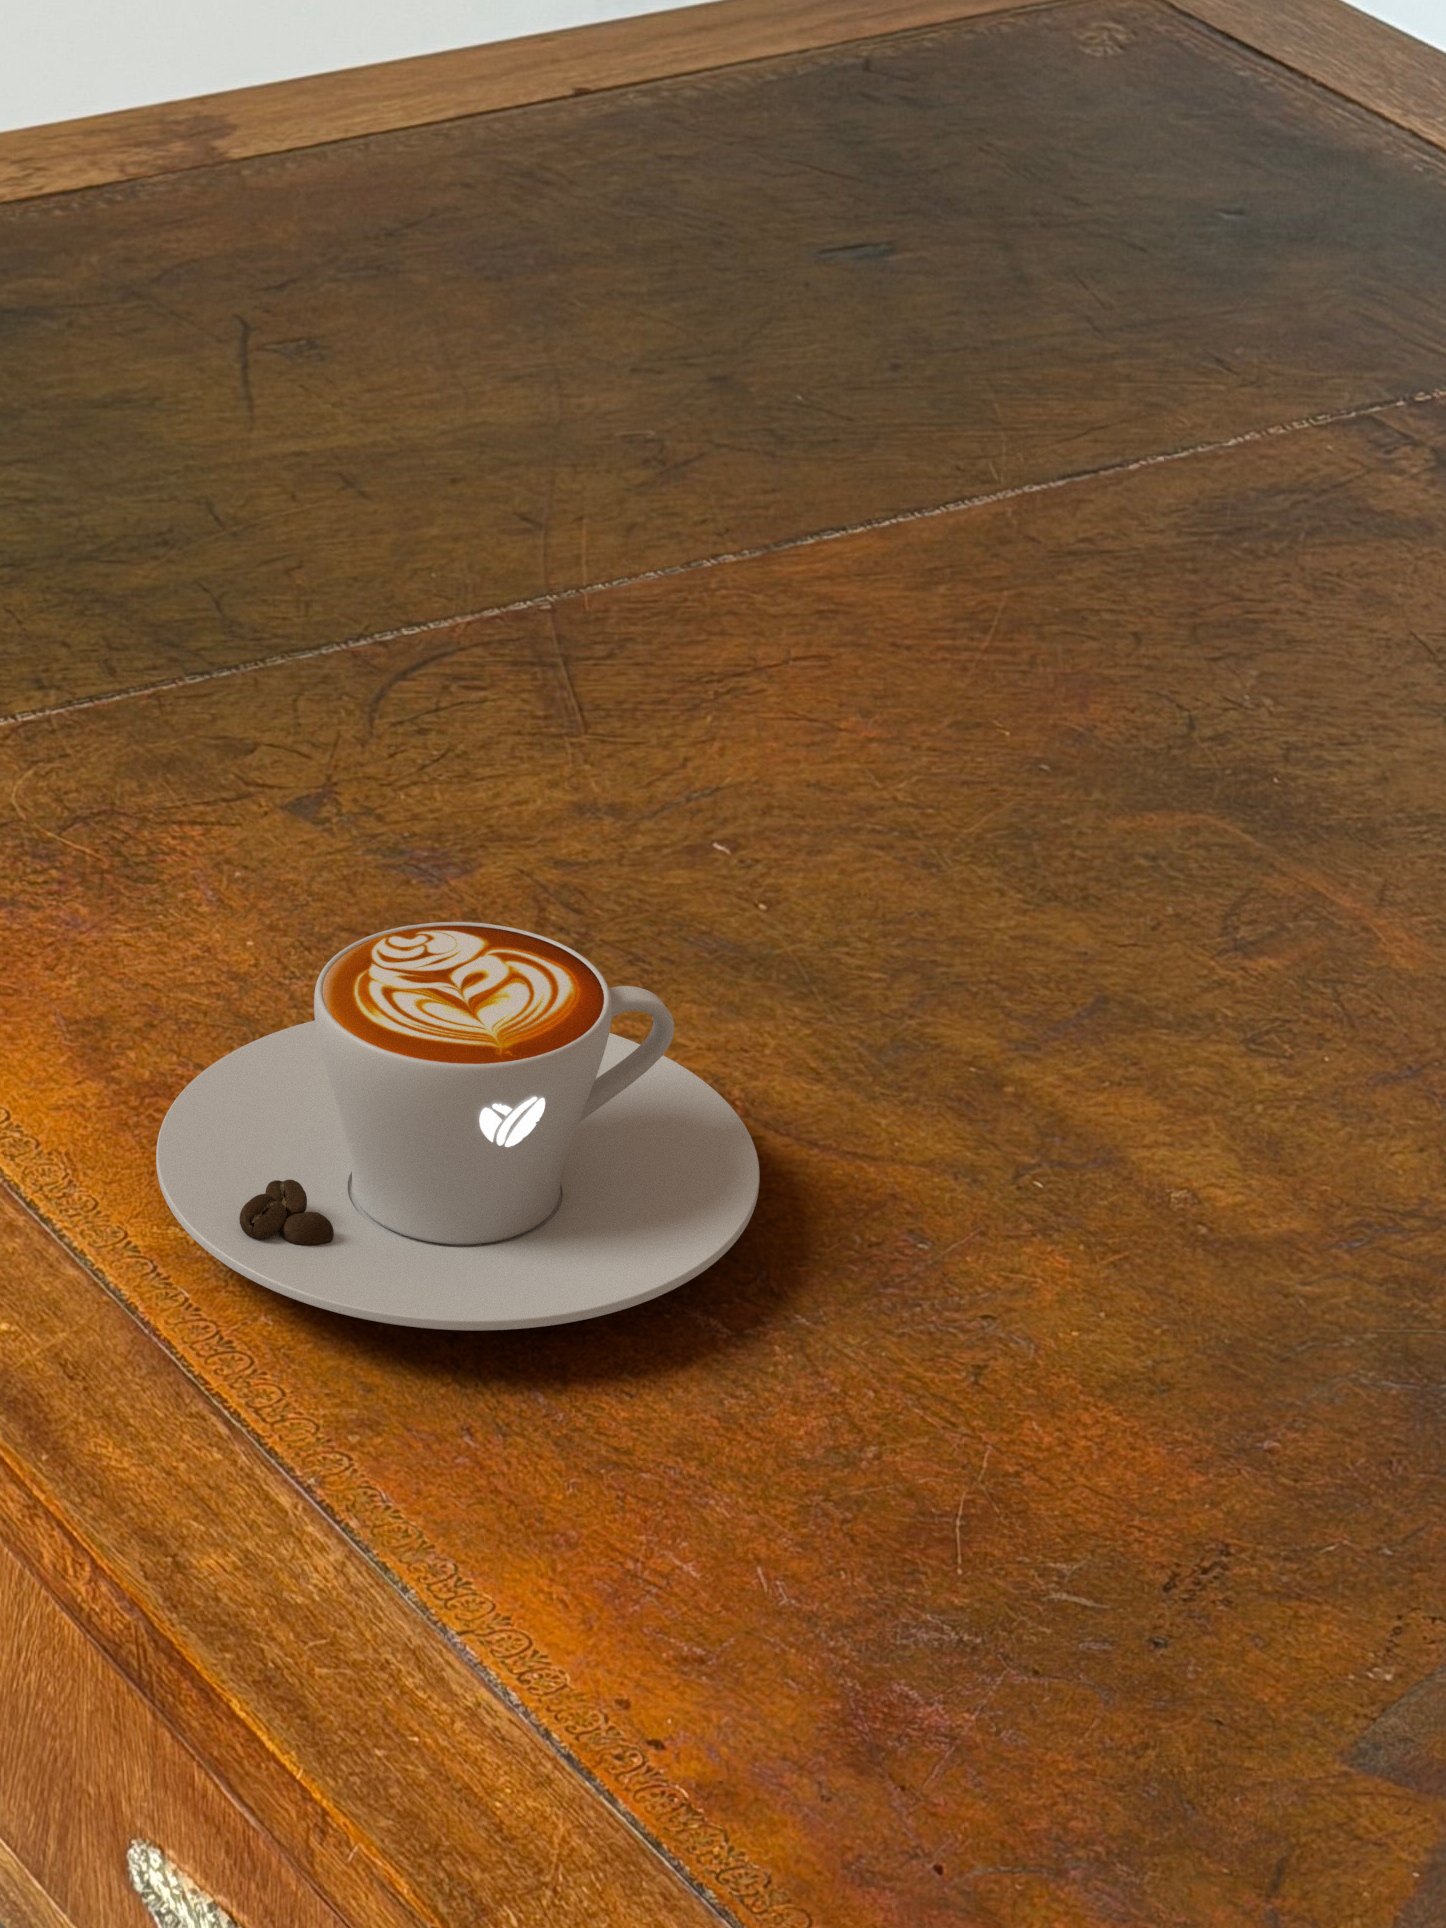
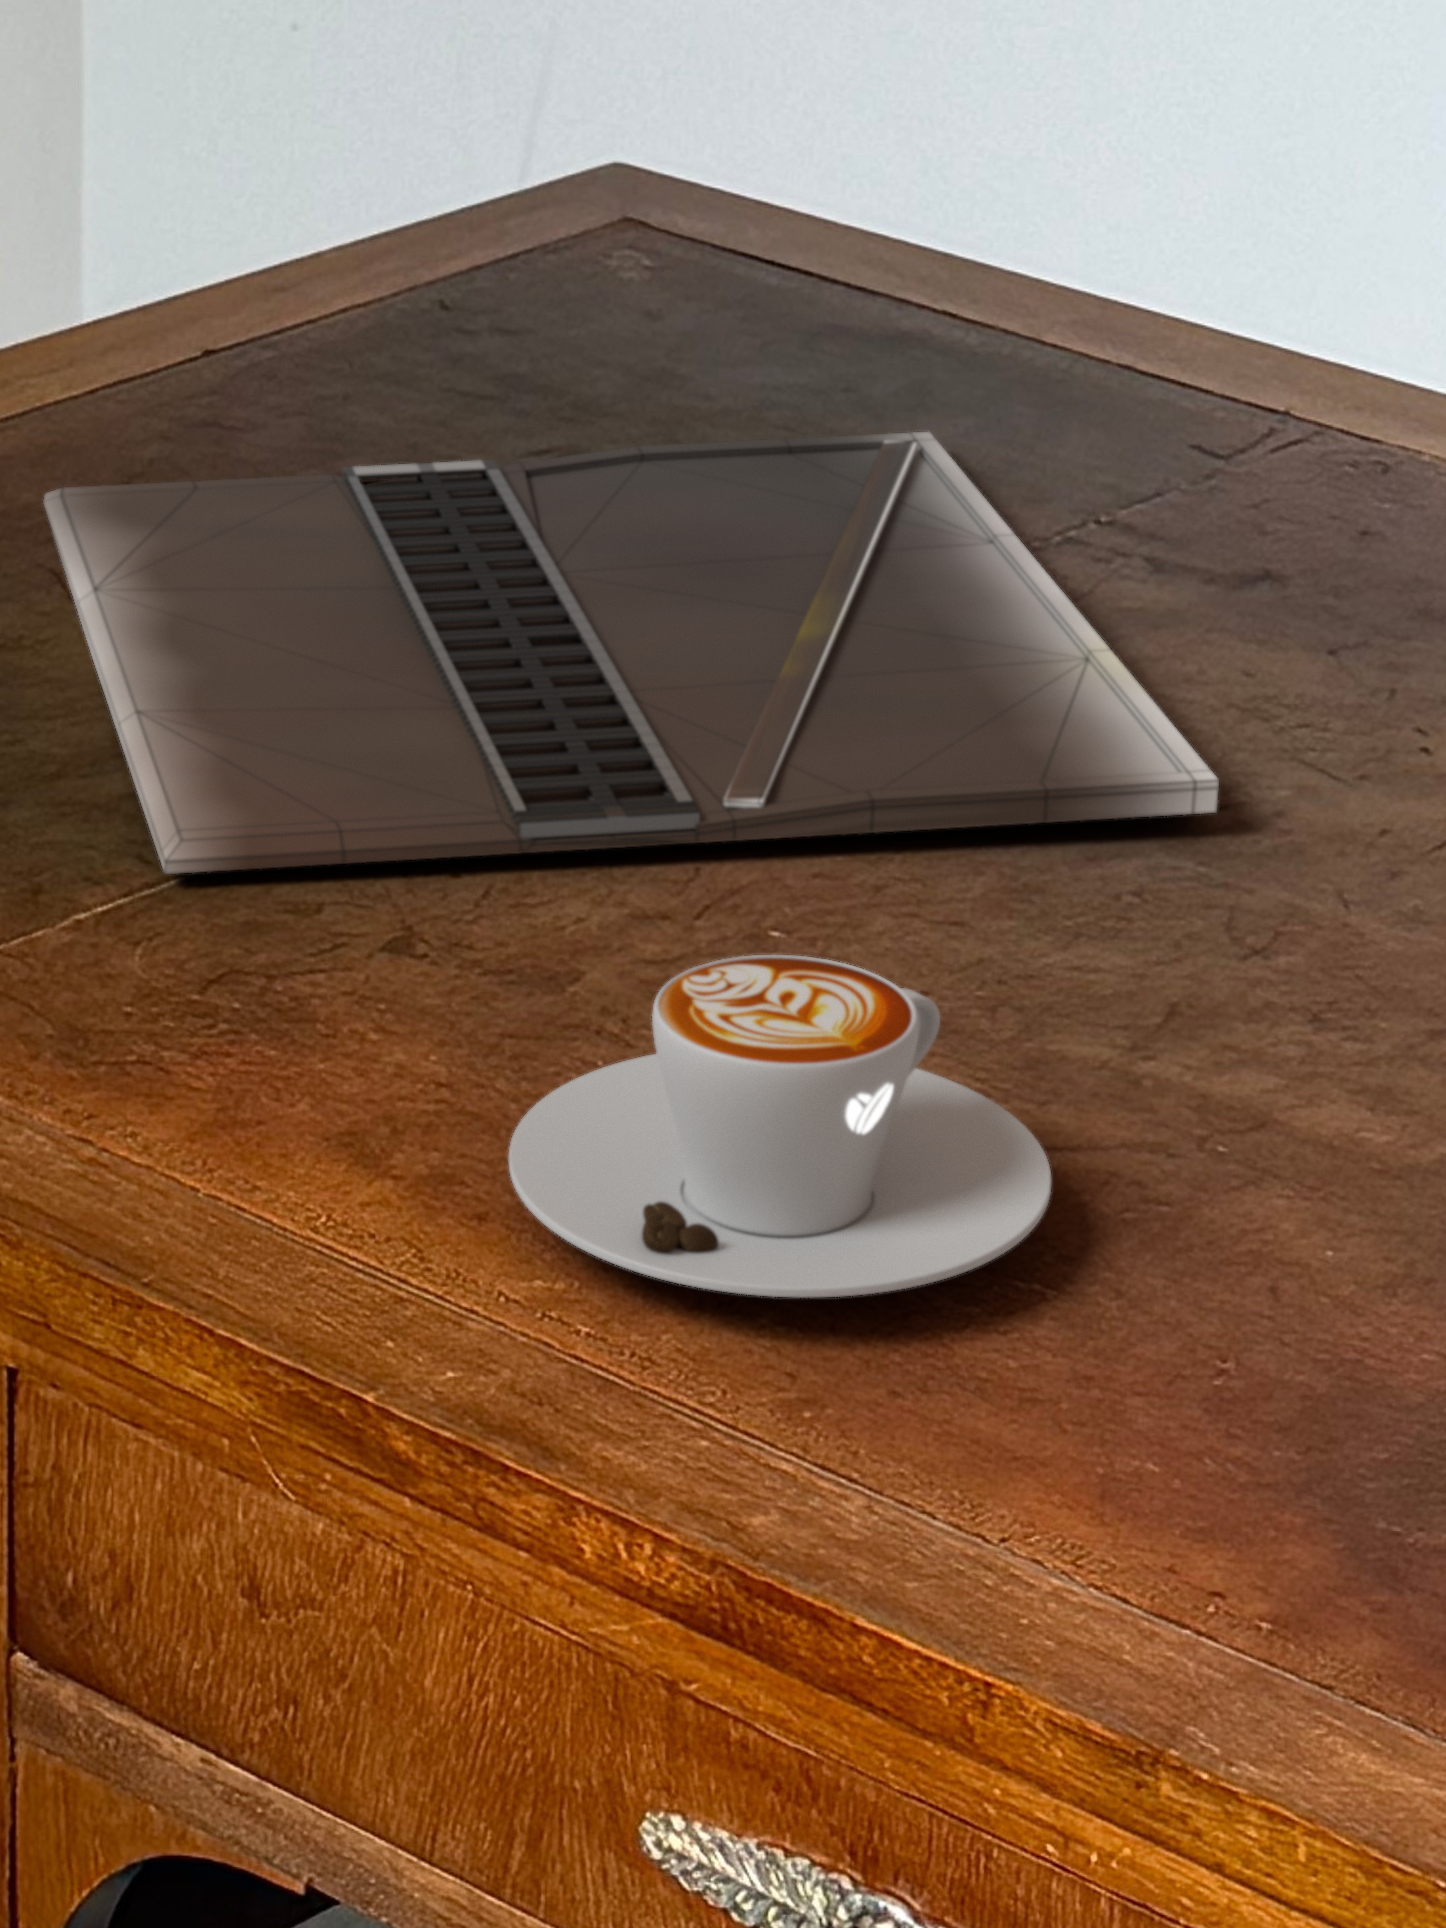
laptop: none [83,280,1275,821] -> present [43,432,1219,874]

